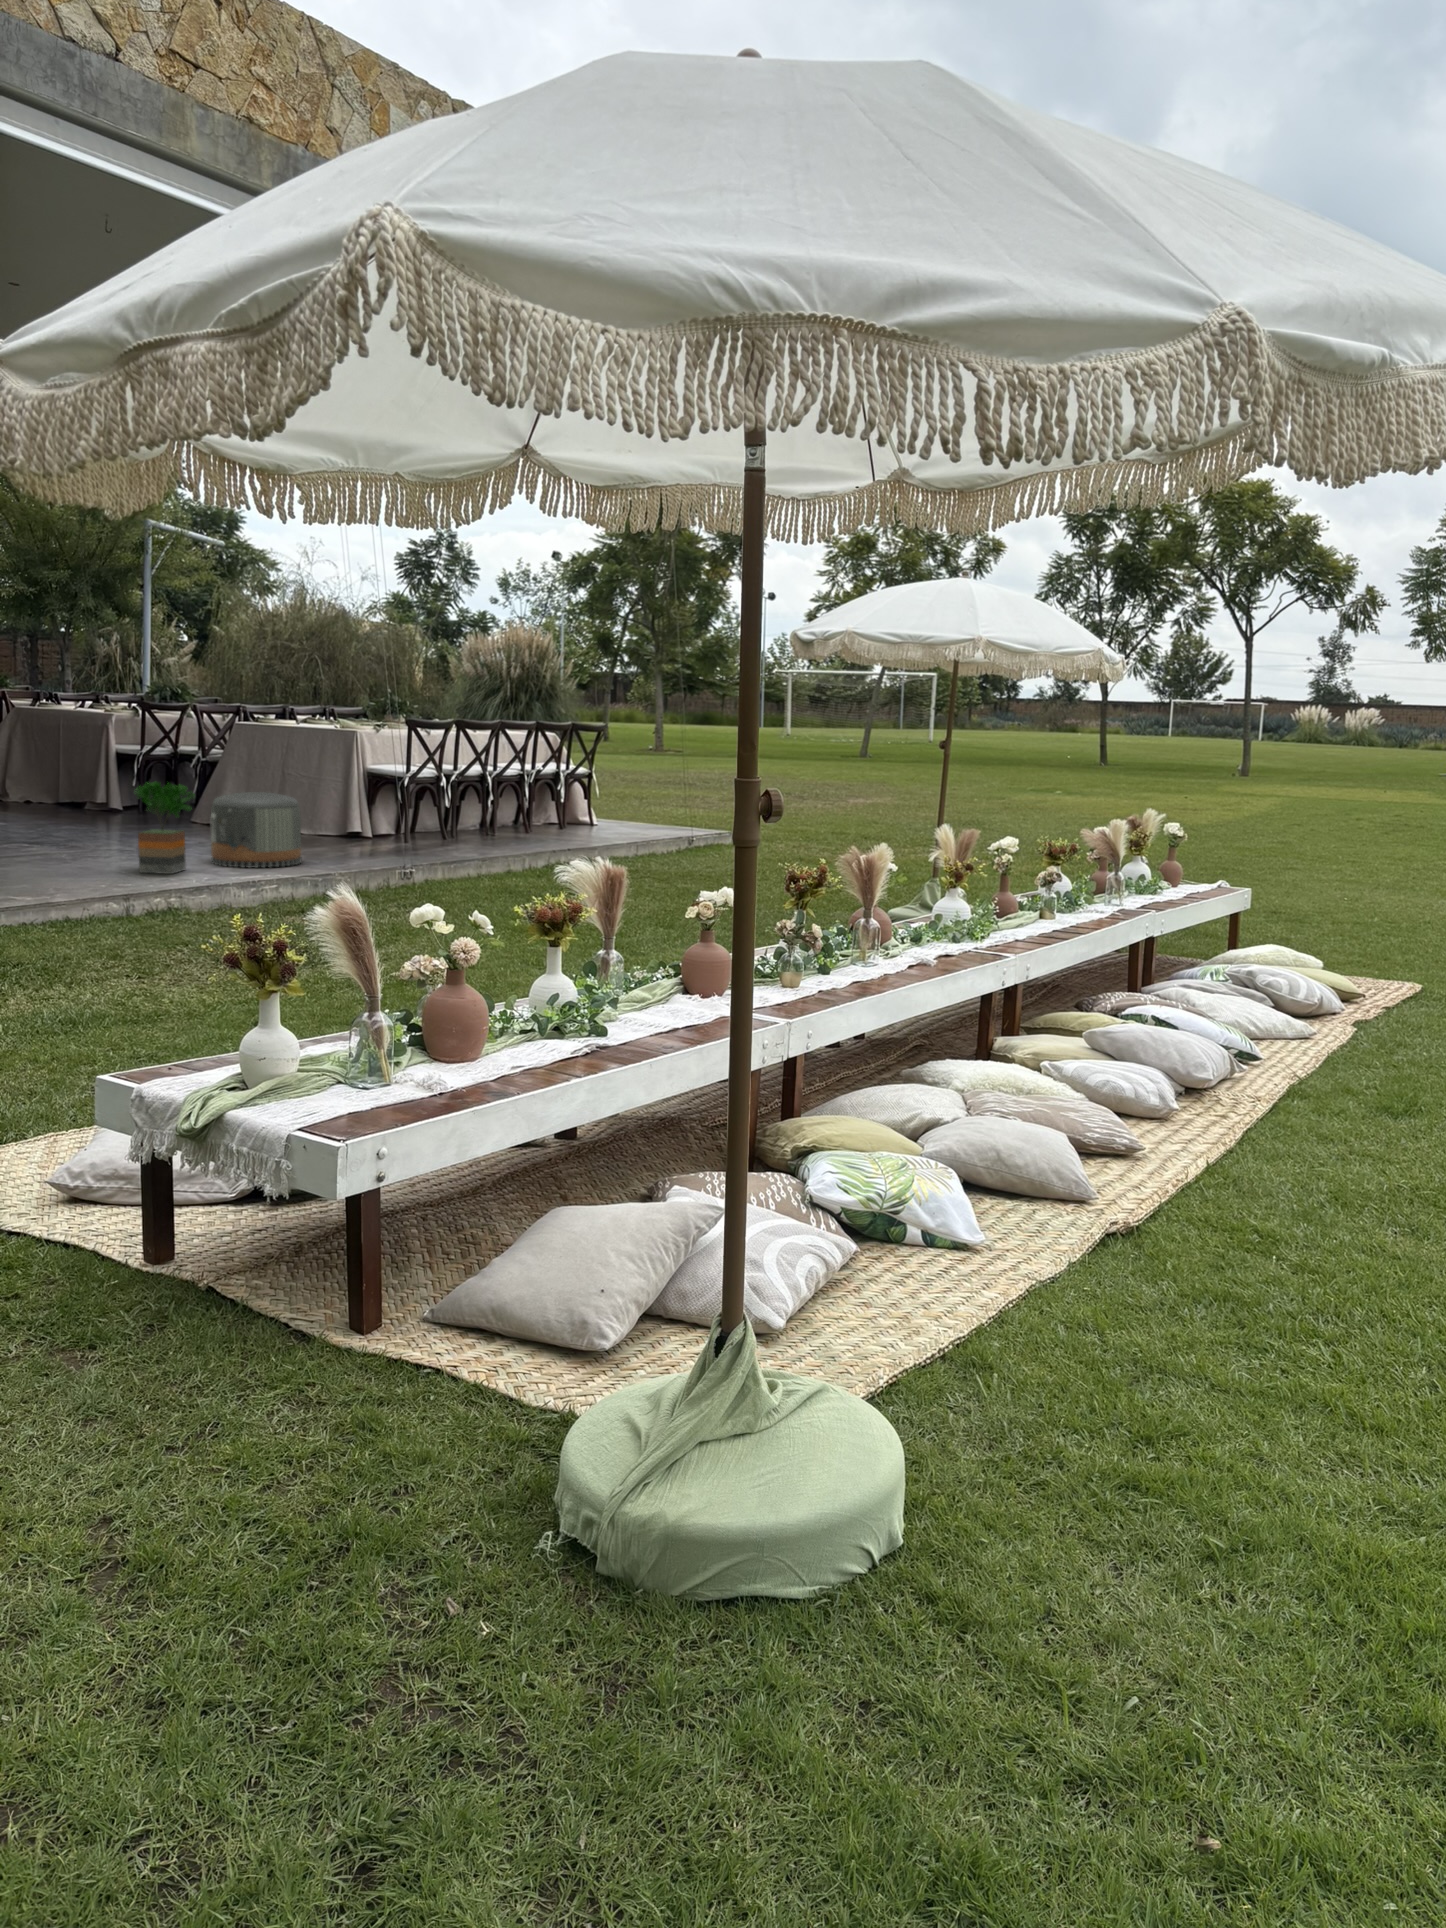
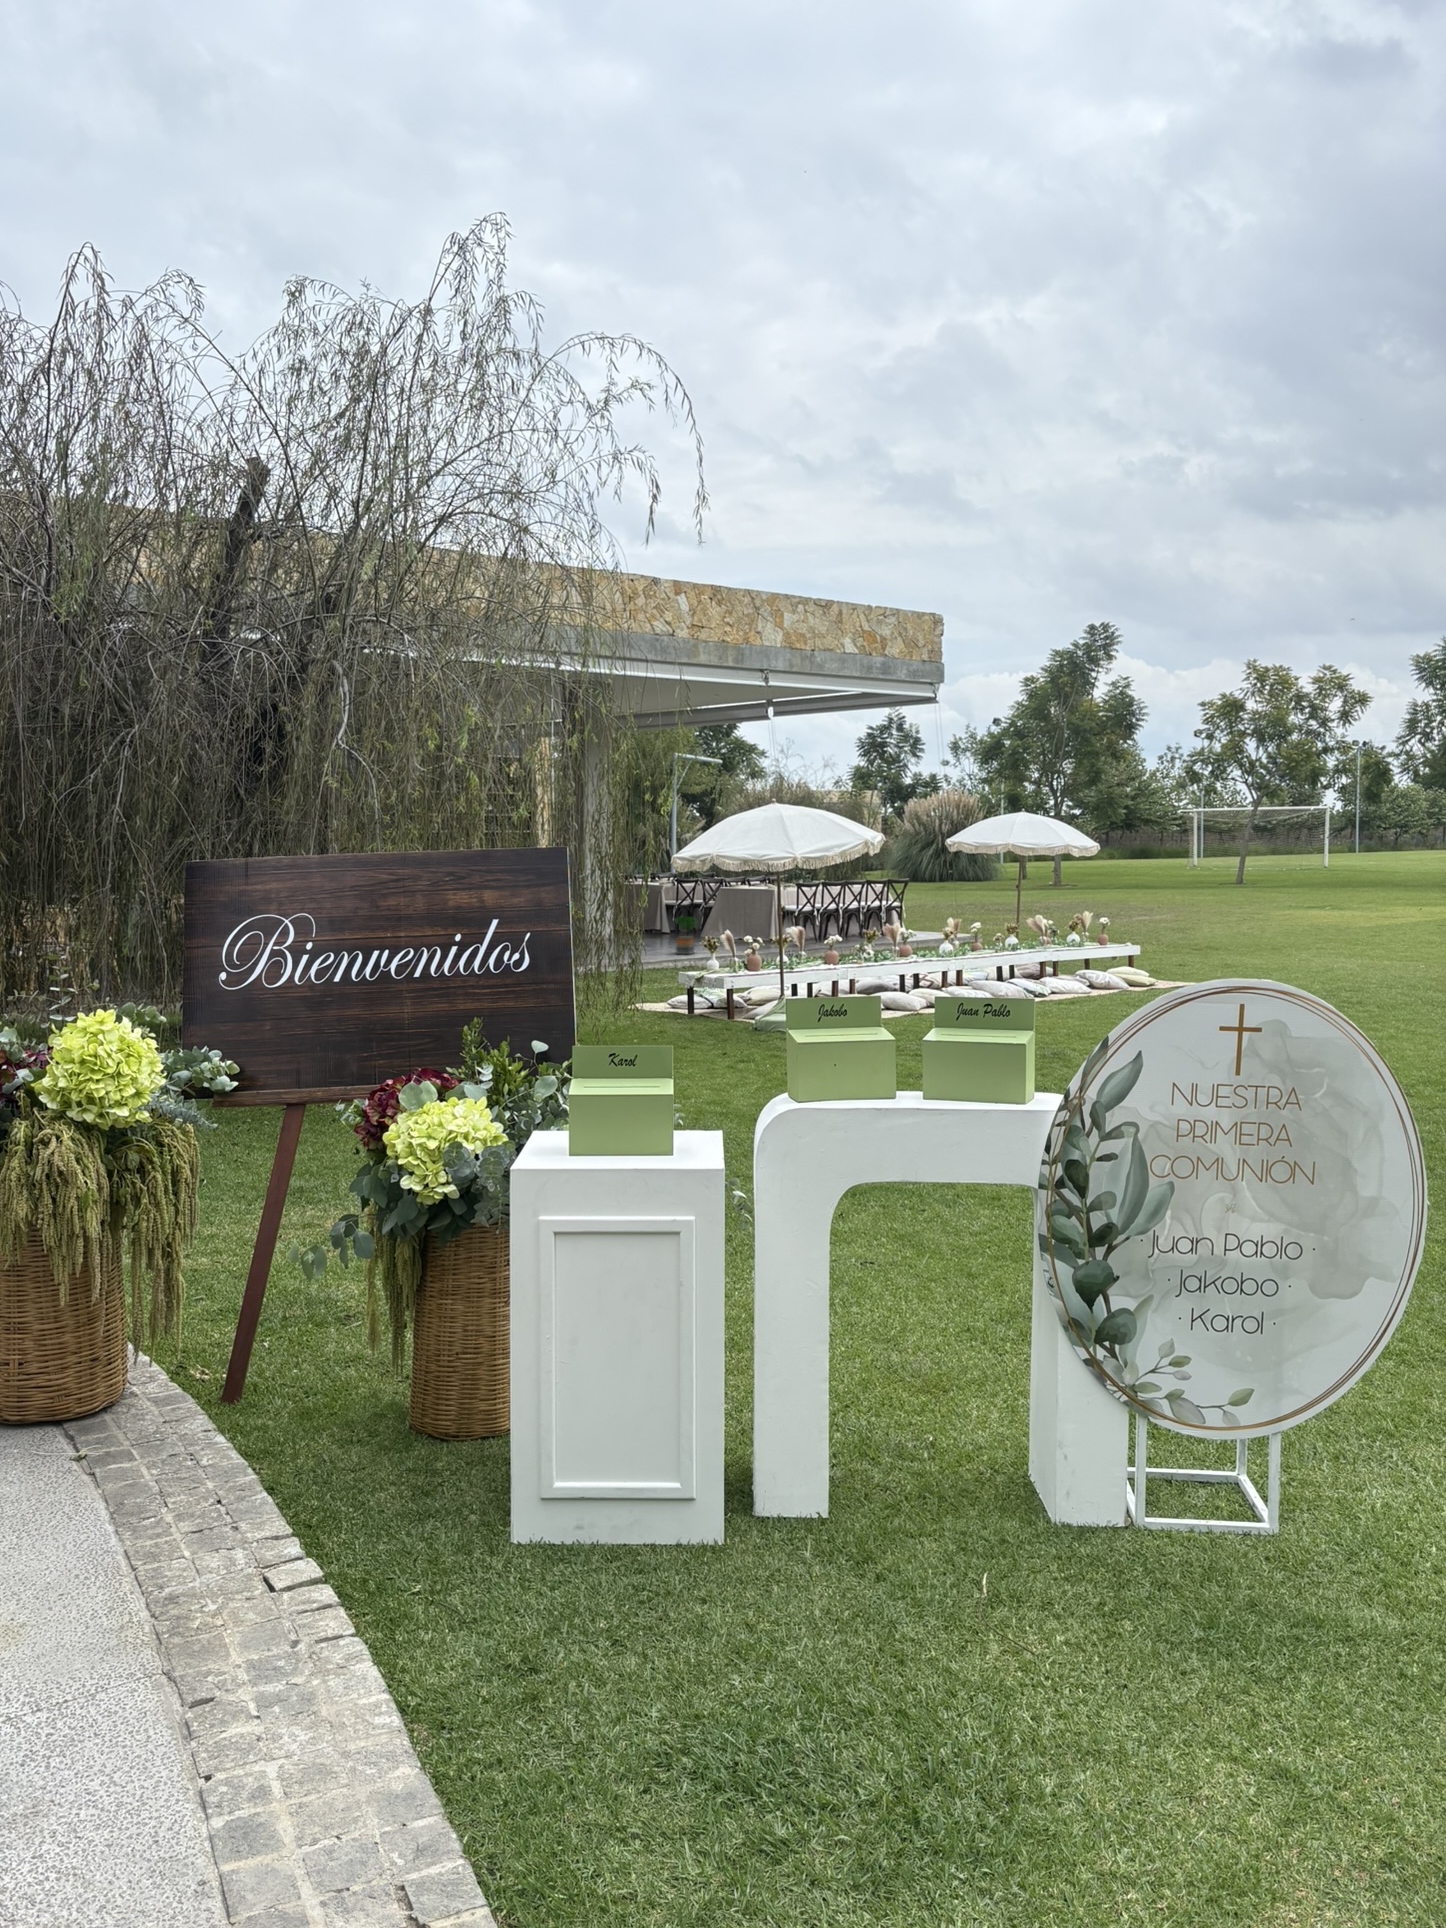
pouf: present [210,792,301,868] -> none [705,920,742,952]

